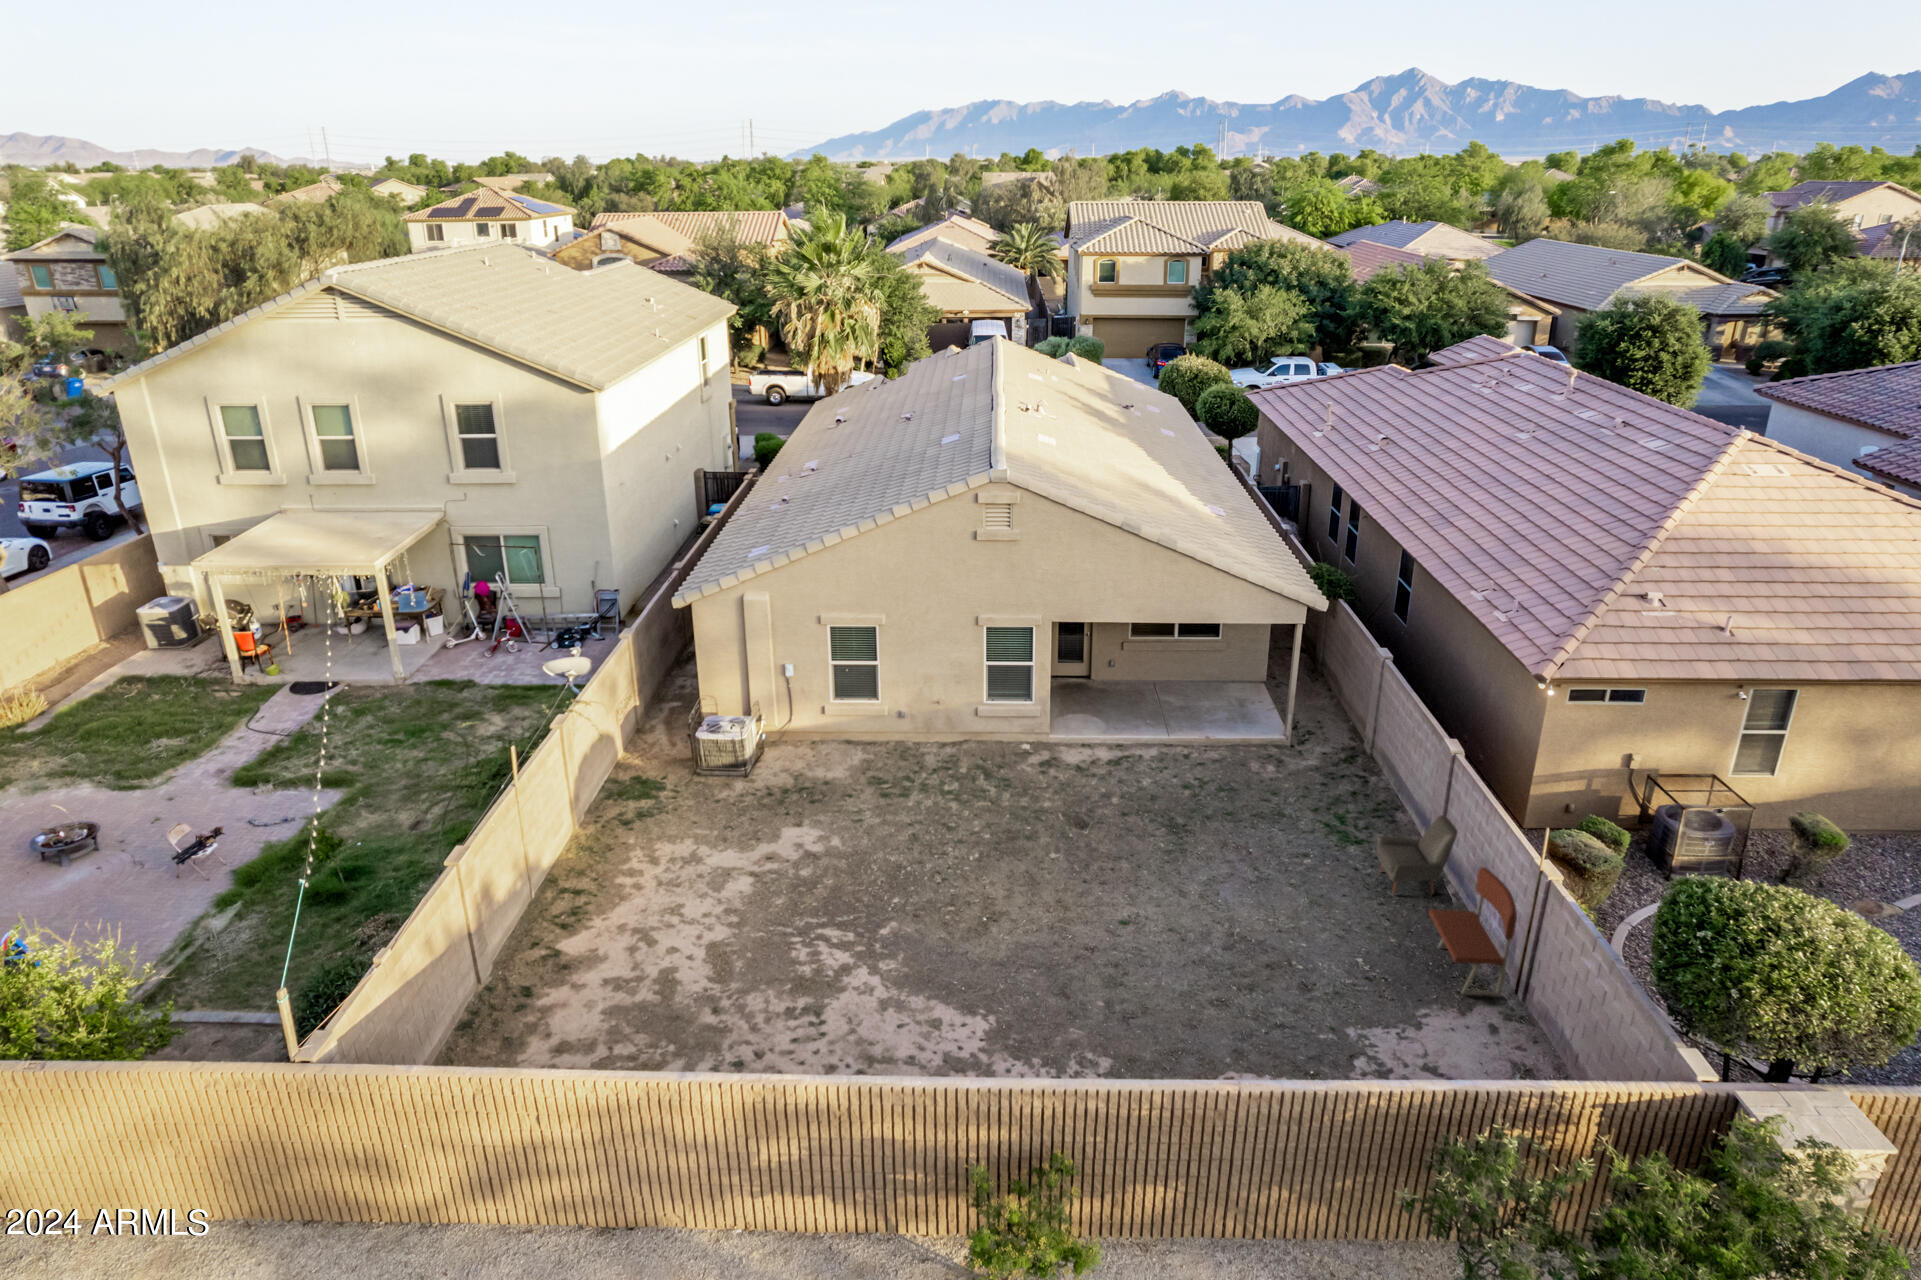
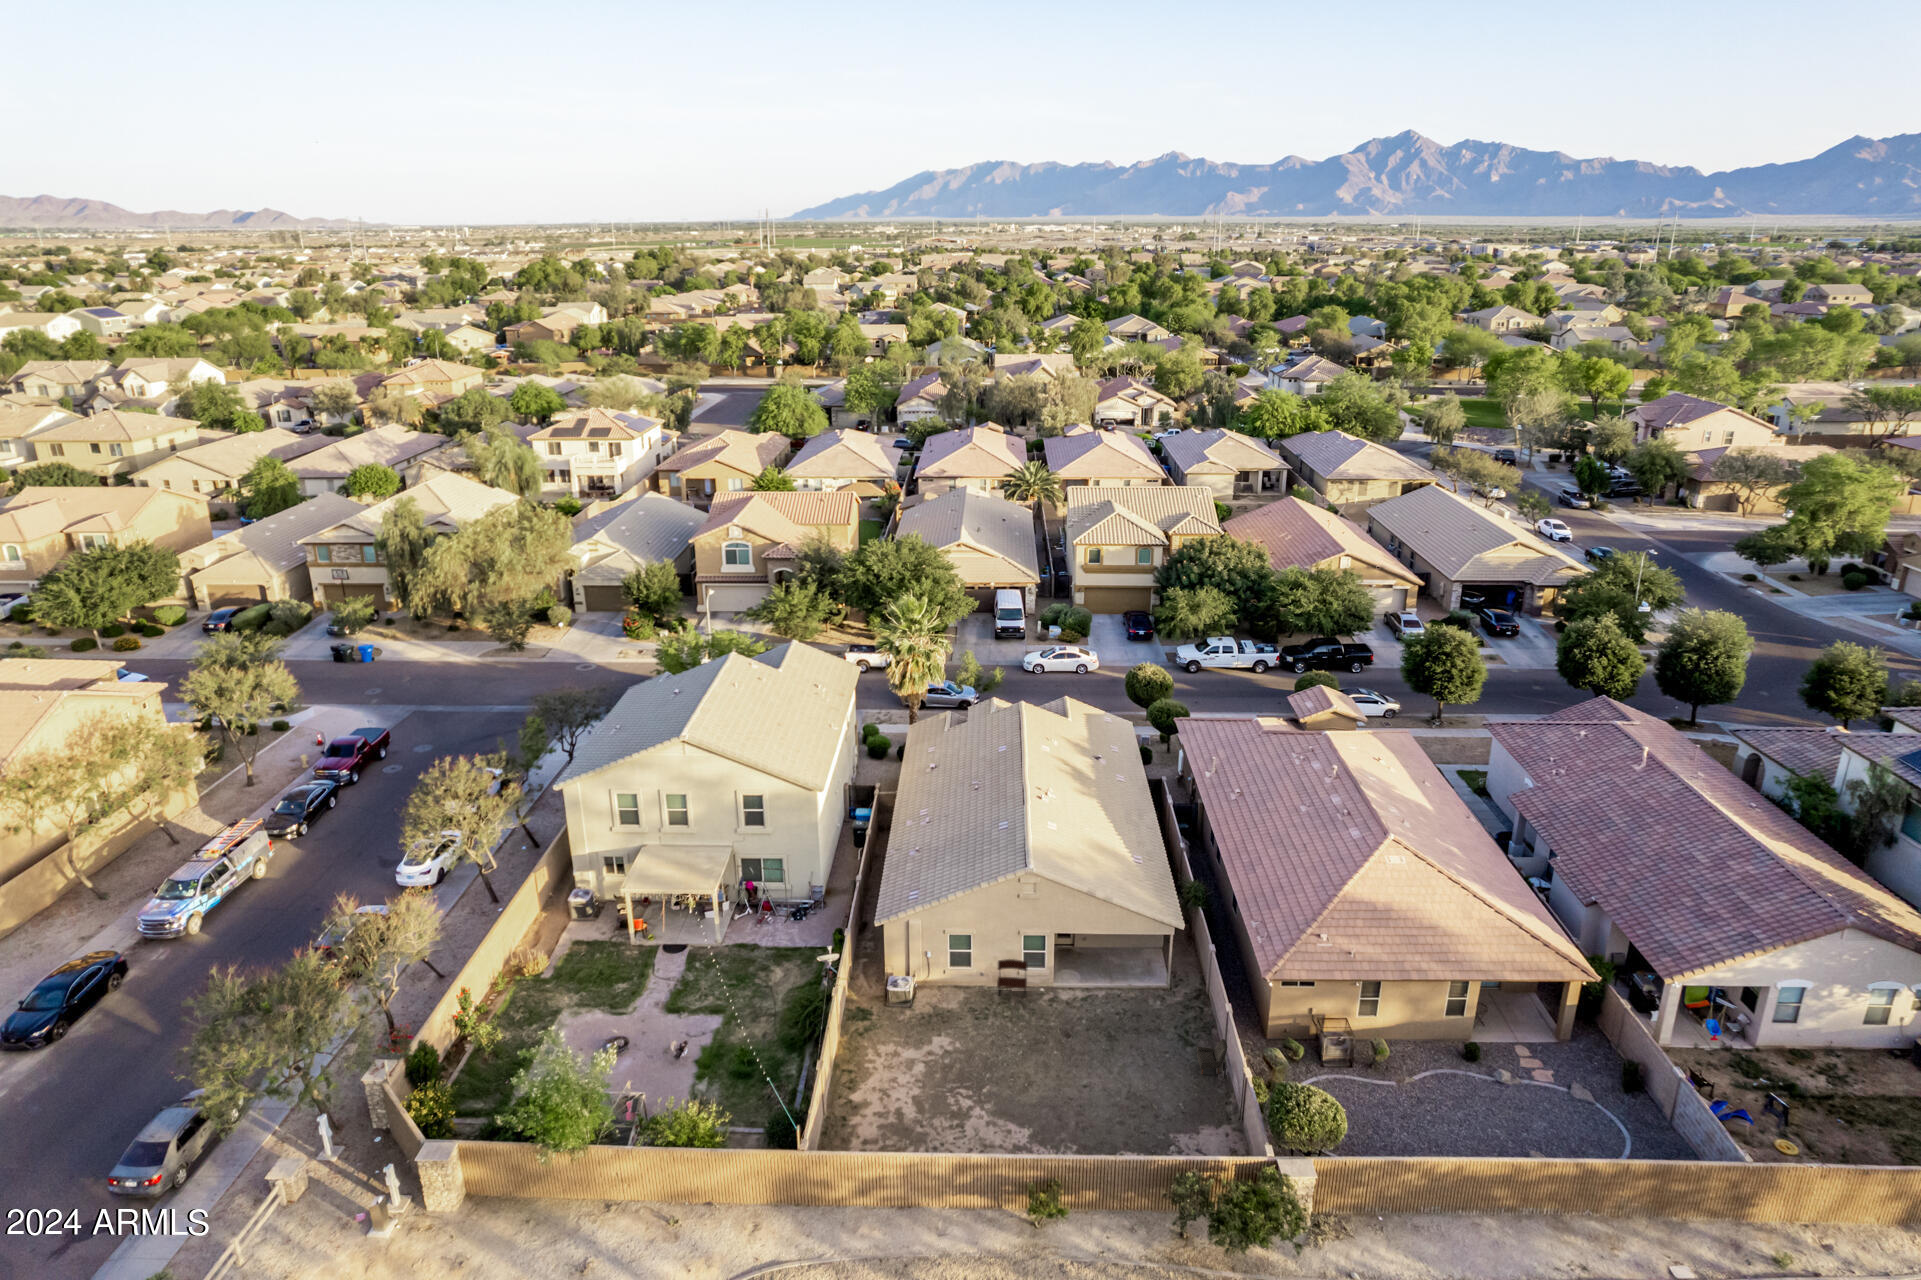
bench: present [1429,867,1517,996] -> present [997,959,1028,995]

